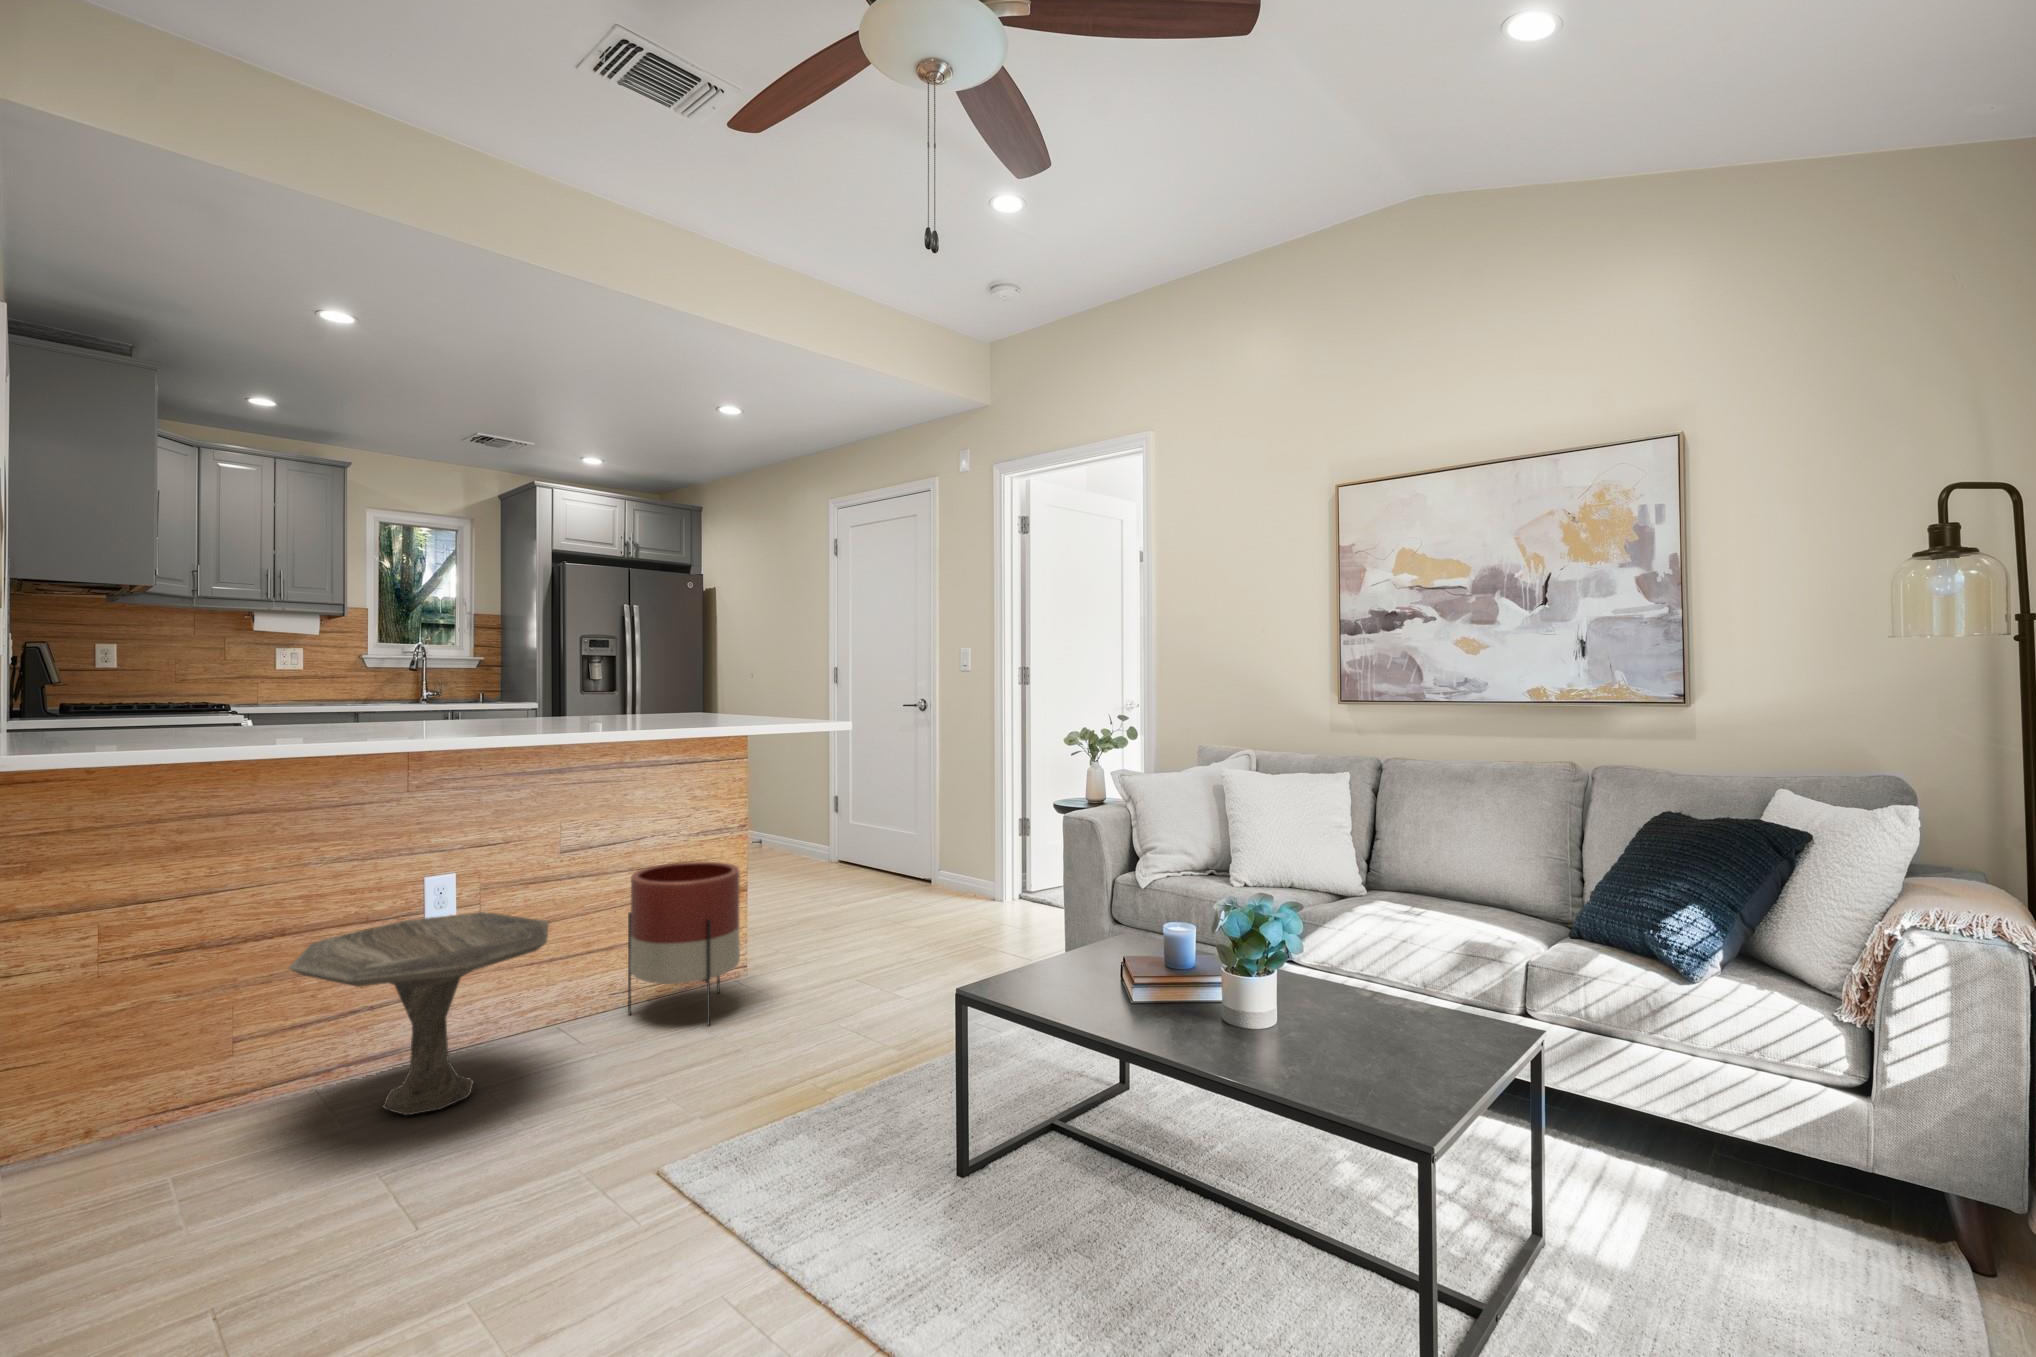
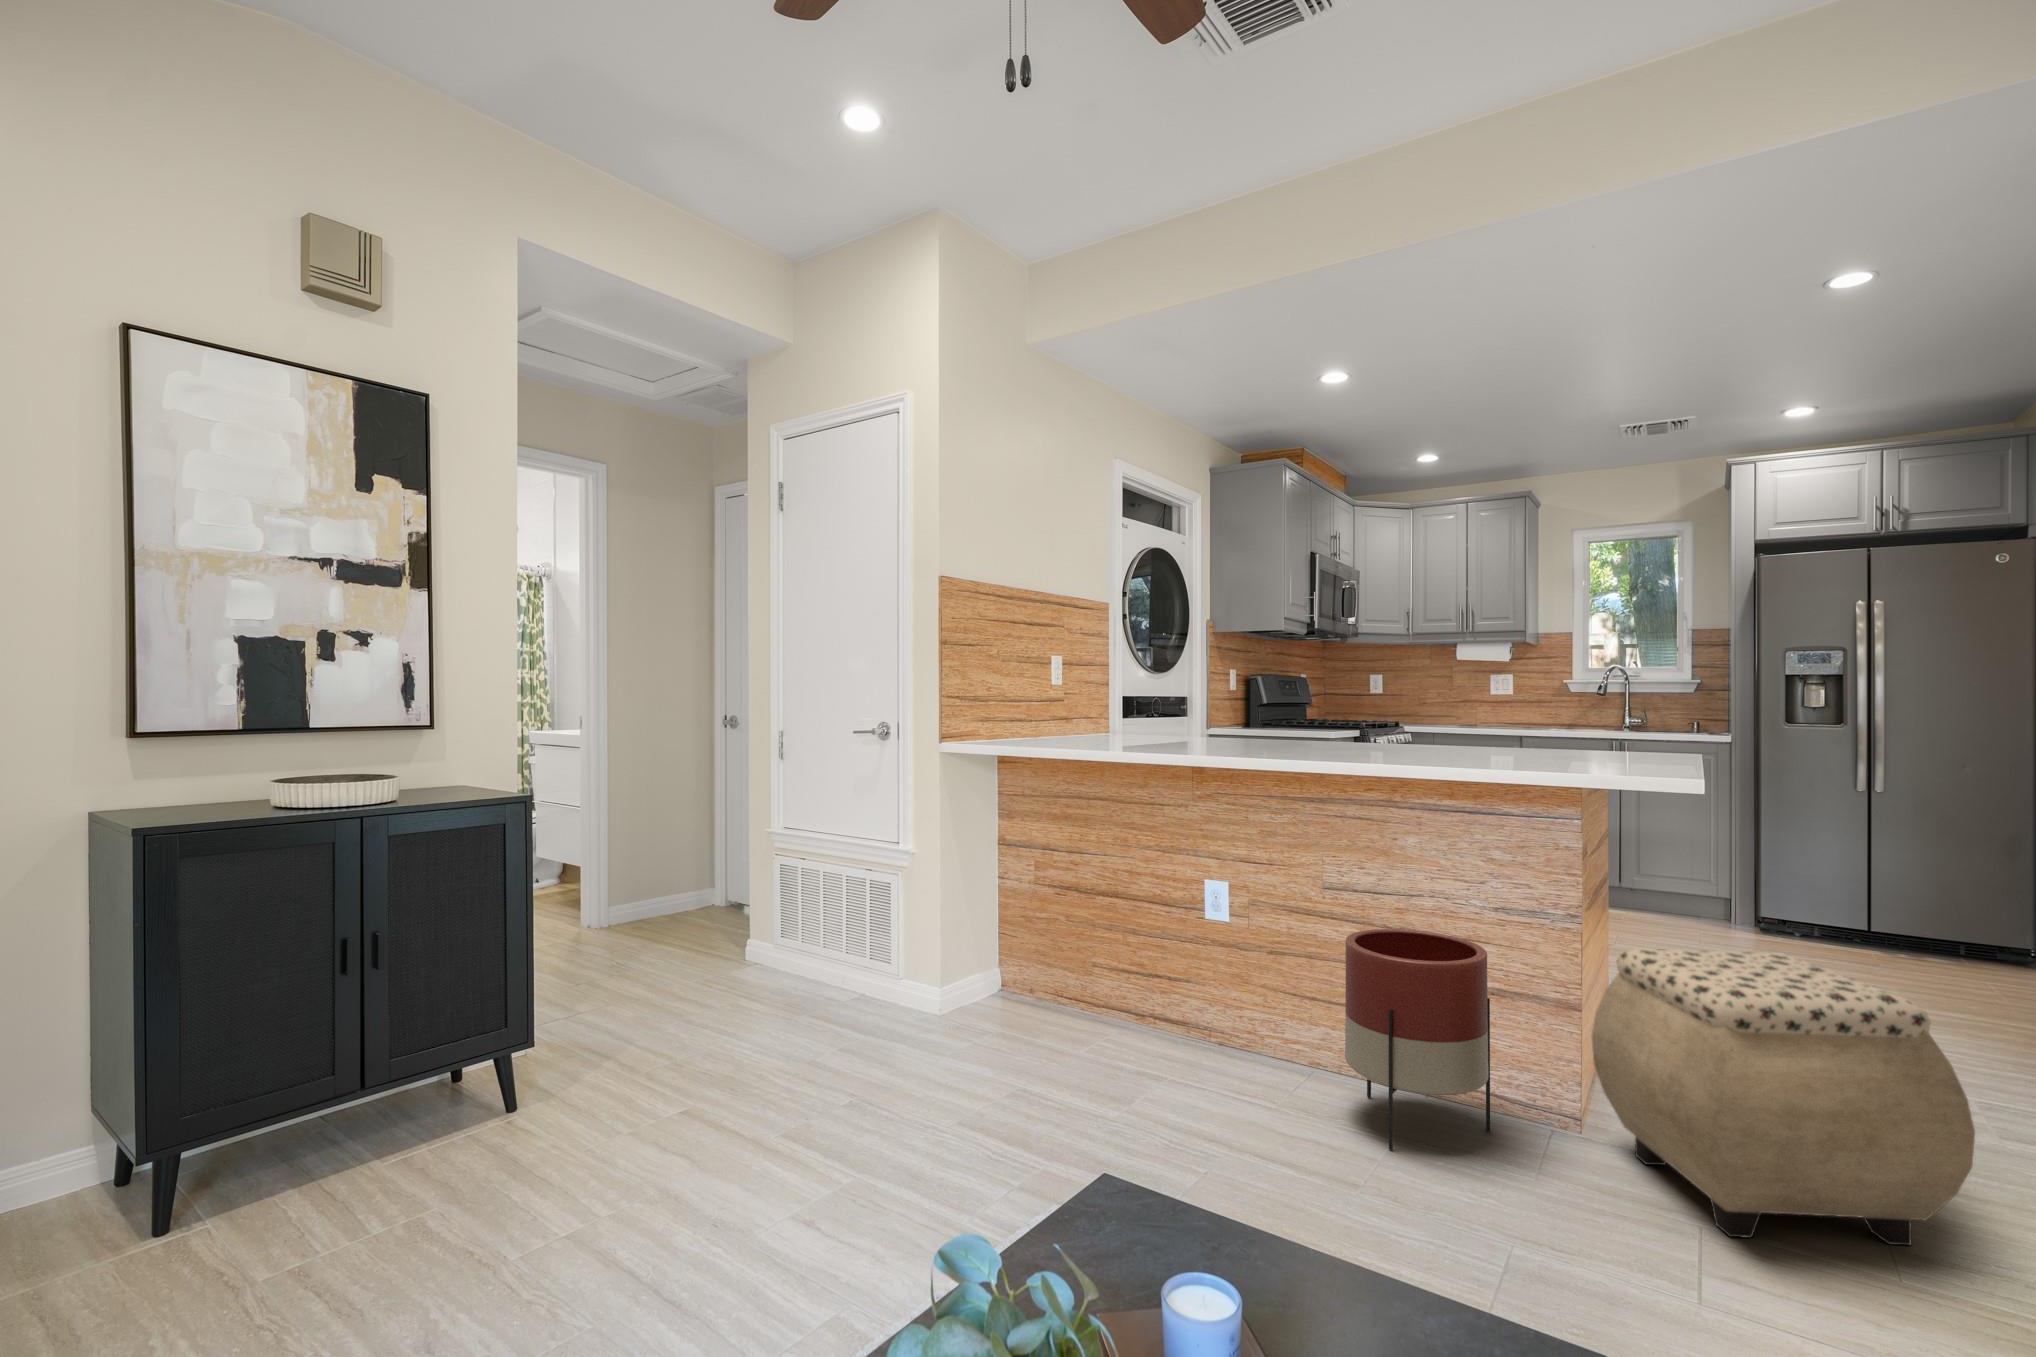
ottoman: none [761,823,923,974] -> present [1592,949,1975,1245]
side table: present [289,912,549,1115] -> none [1028,905,1228,1080]

